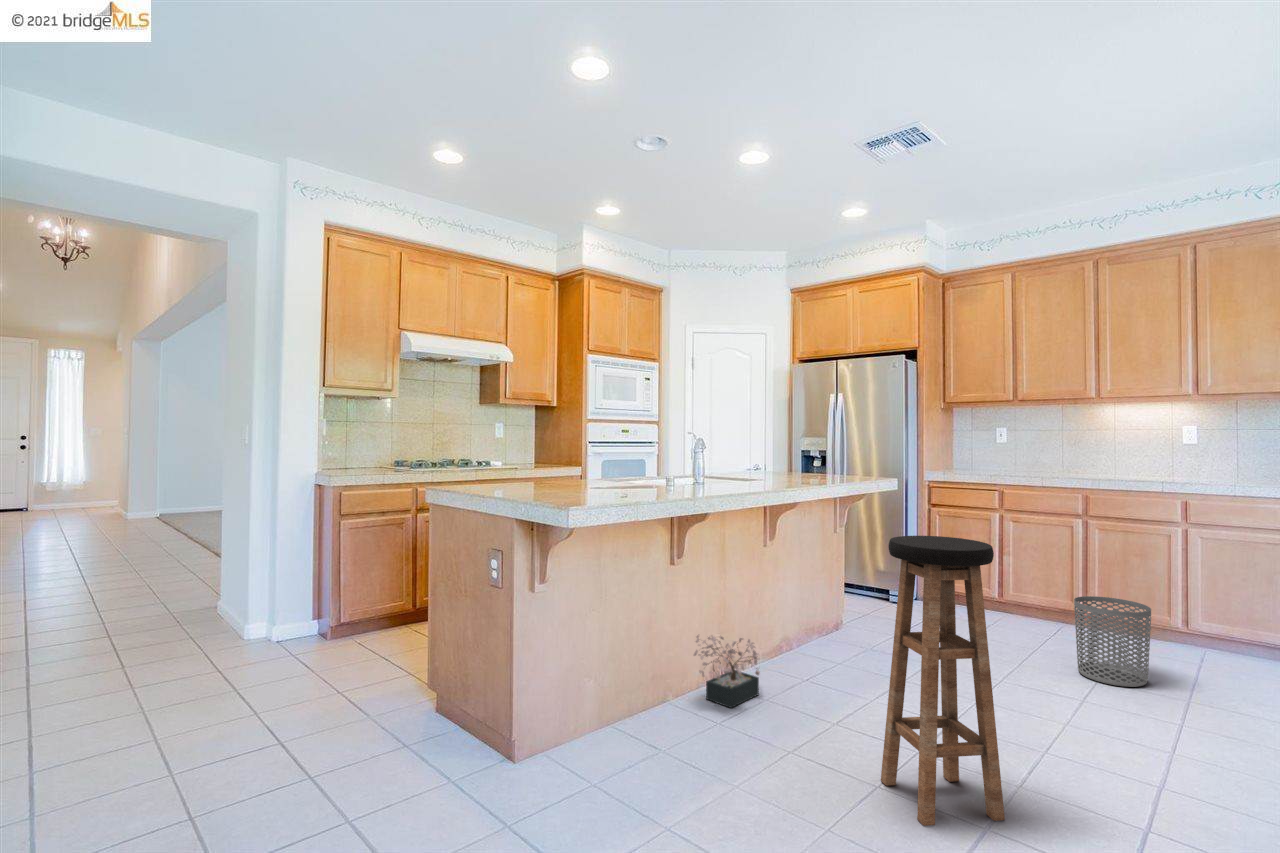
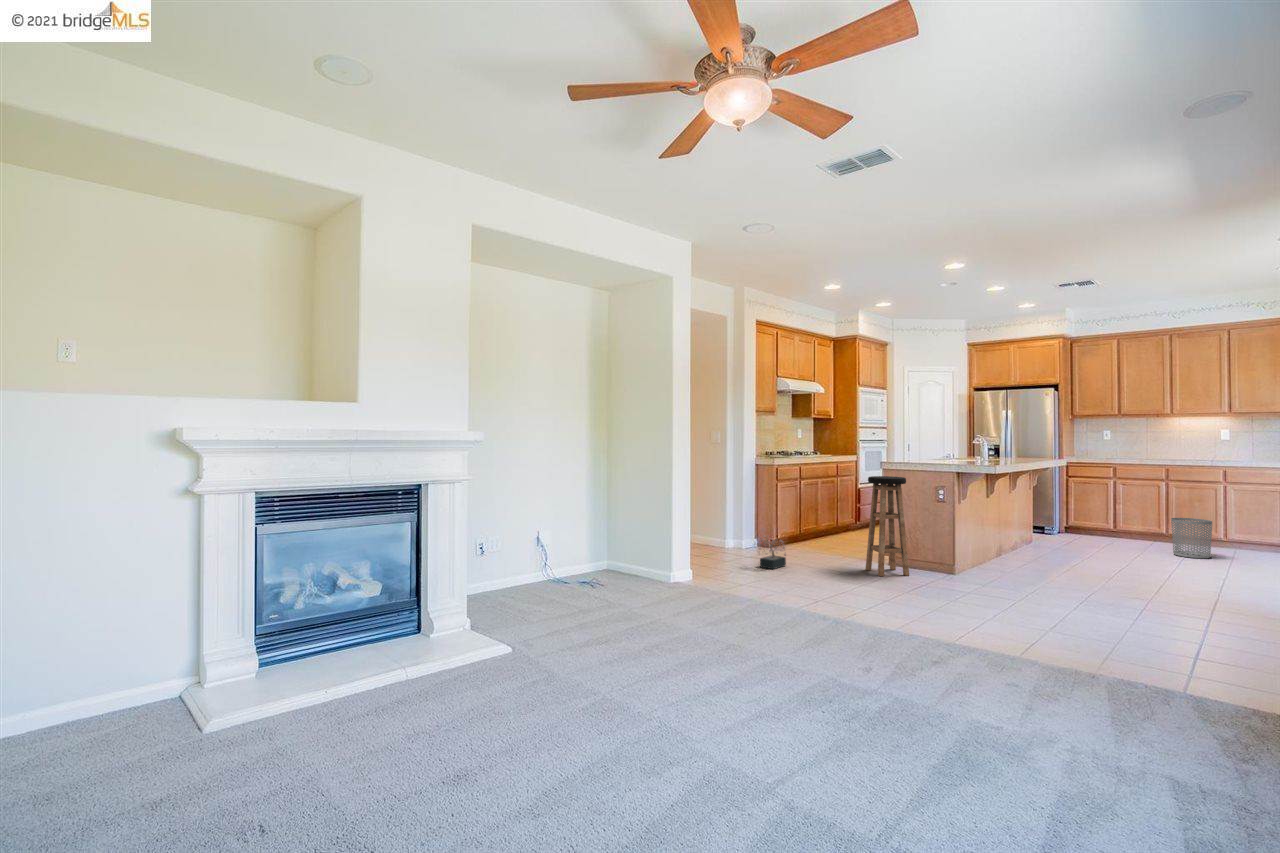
bar stool: present [881,536,1005,826] -> present [866,476,909,576]
decorative plant: present [694,635,760,708] -> present [755,536,786,569]

